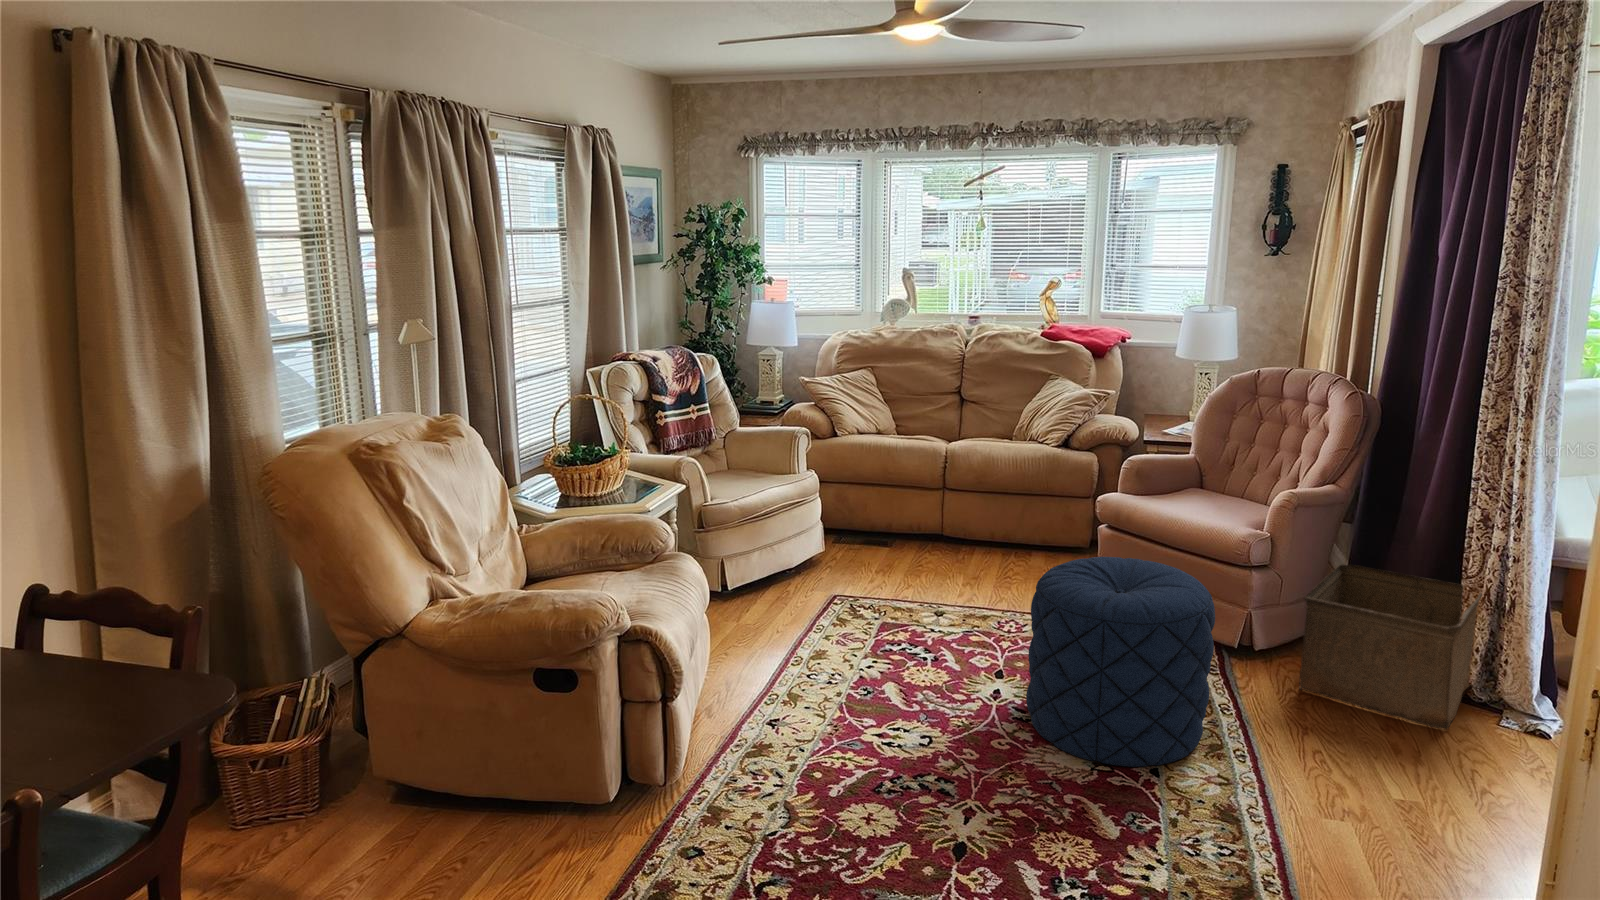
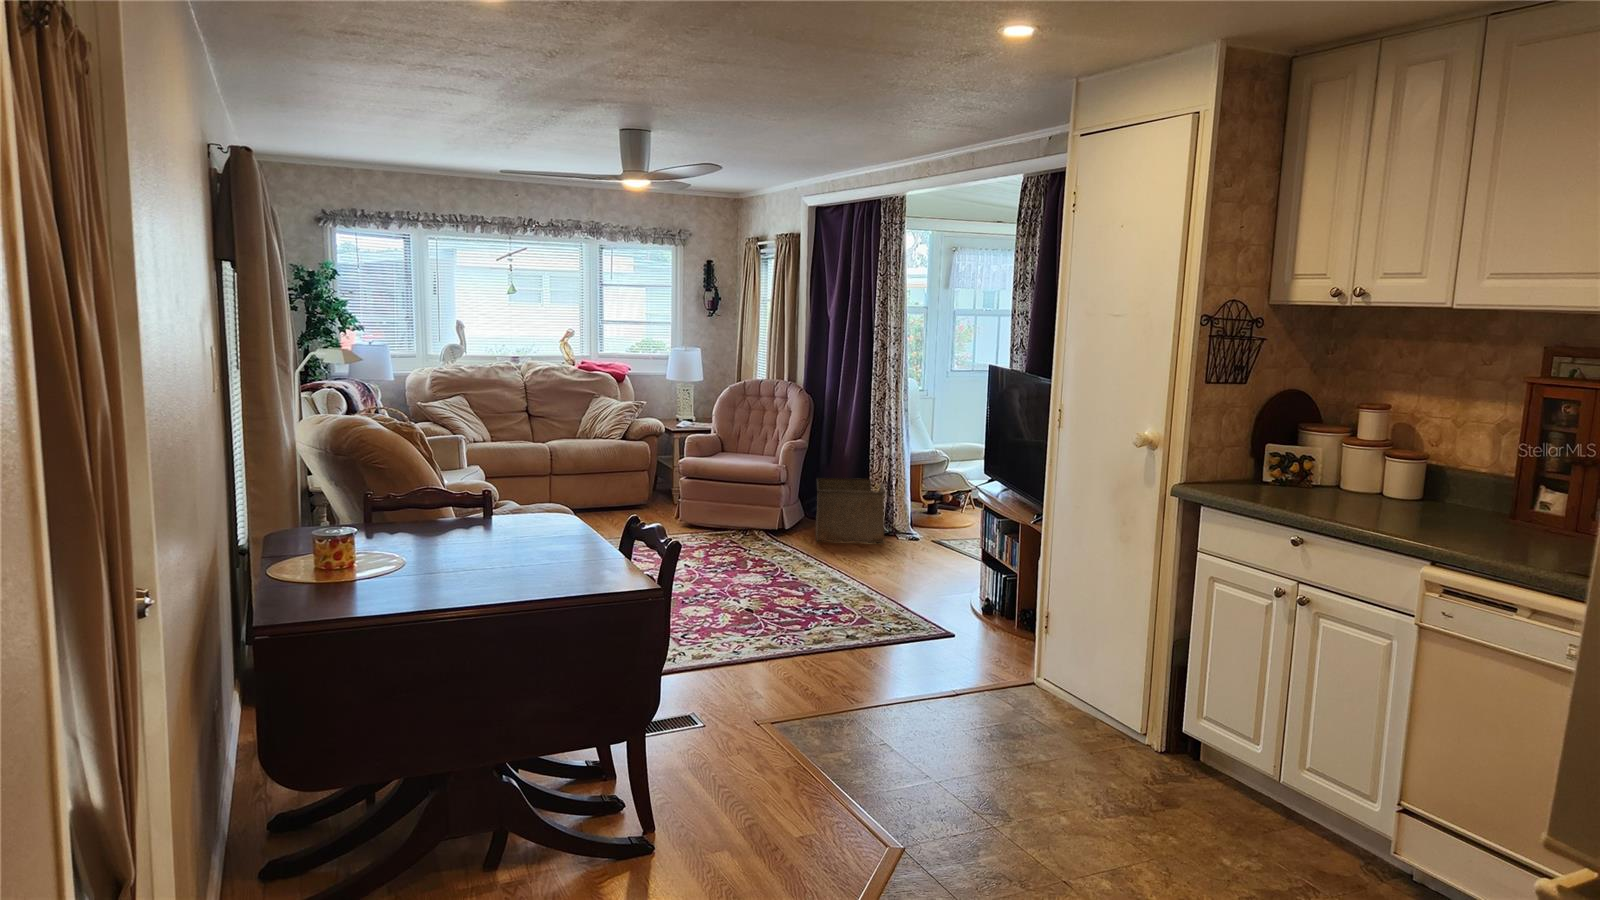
pouf: present [1026,557,1215,767] -> none [709,476,804,577]

